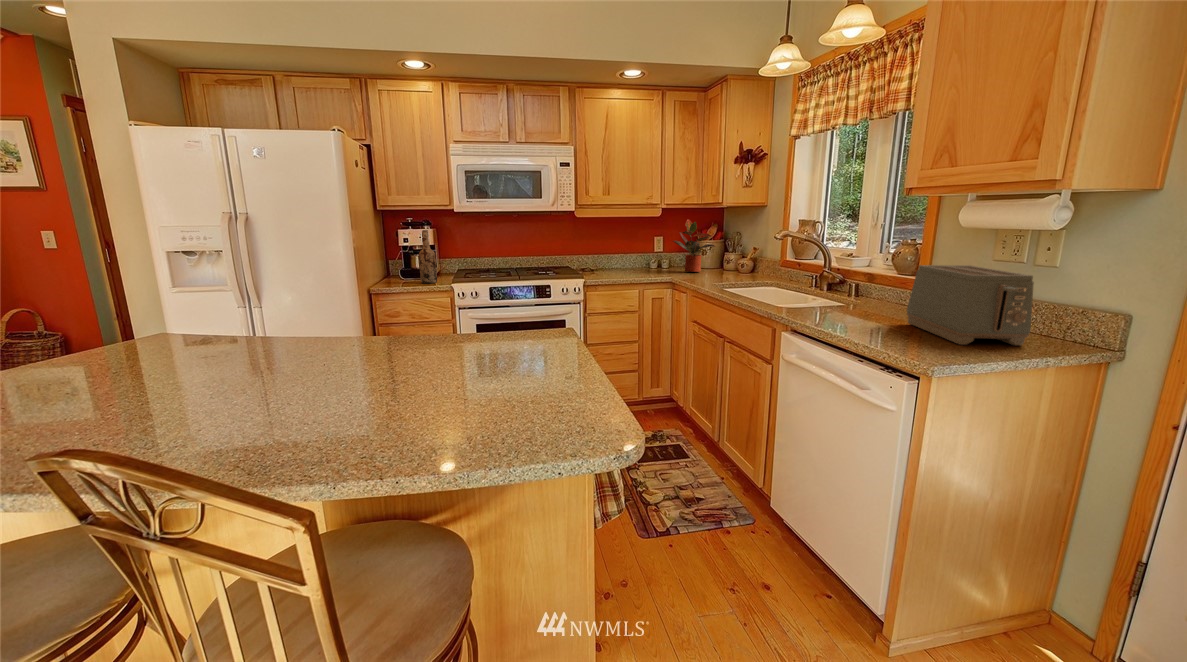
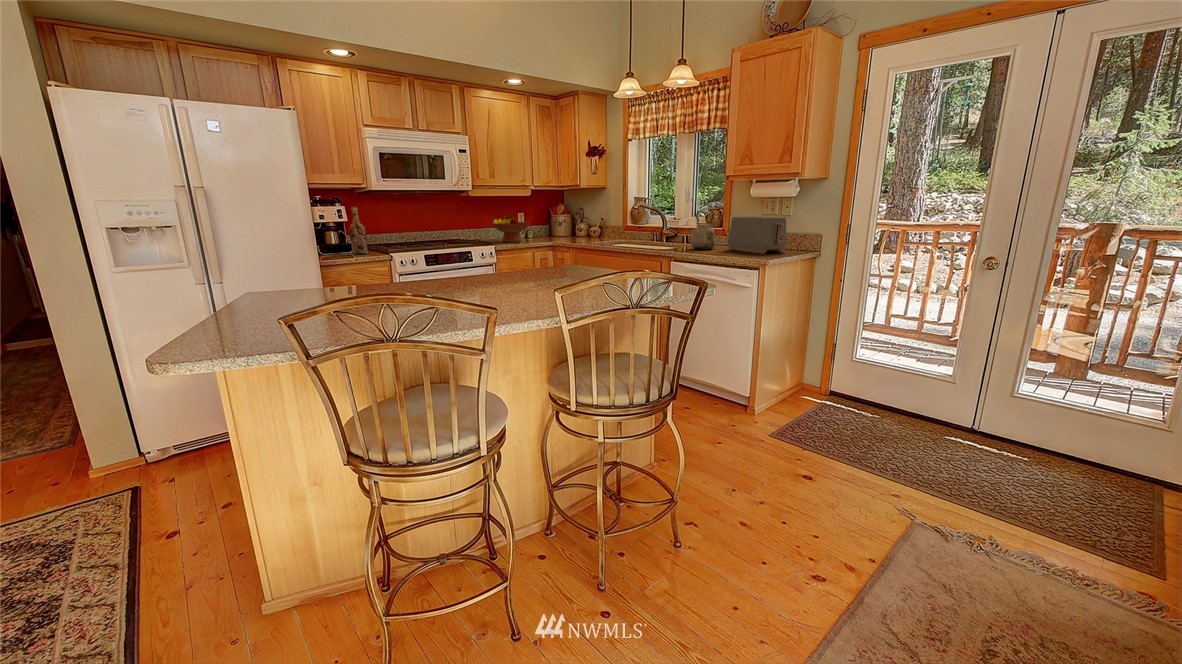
potted plant: present [673,219,715,272] -> none [543,198,574,238]
fruit bowl: none [599,243,648,276] -> present [492,216,530,242]
kettle: none [830,249,889,318] -> present [689,210,715,250]

